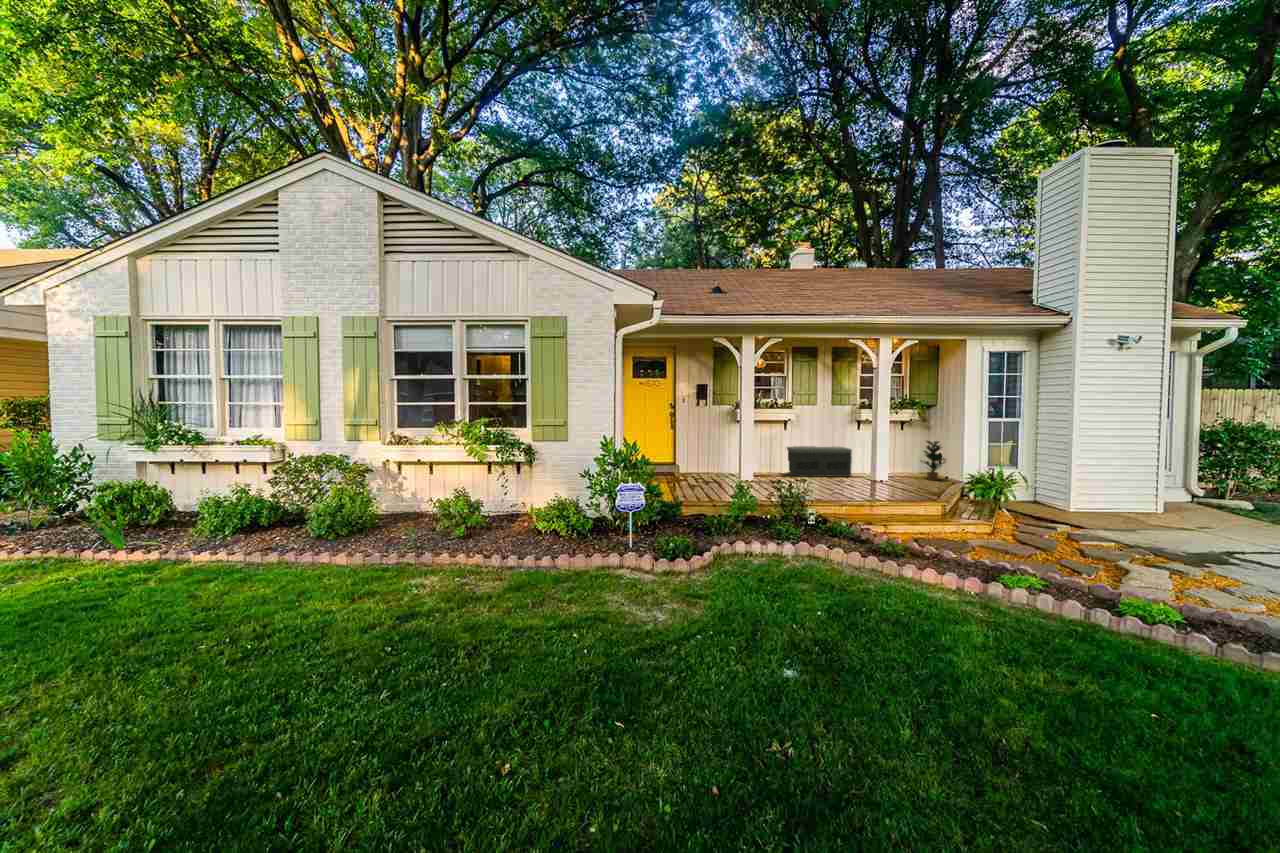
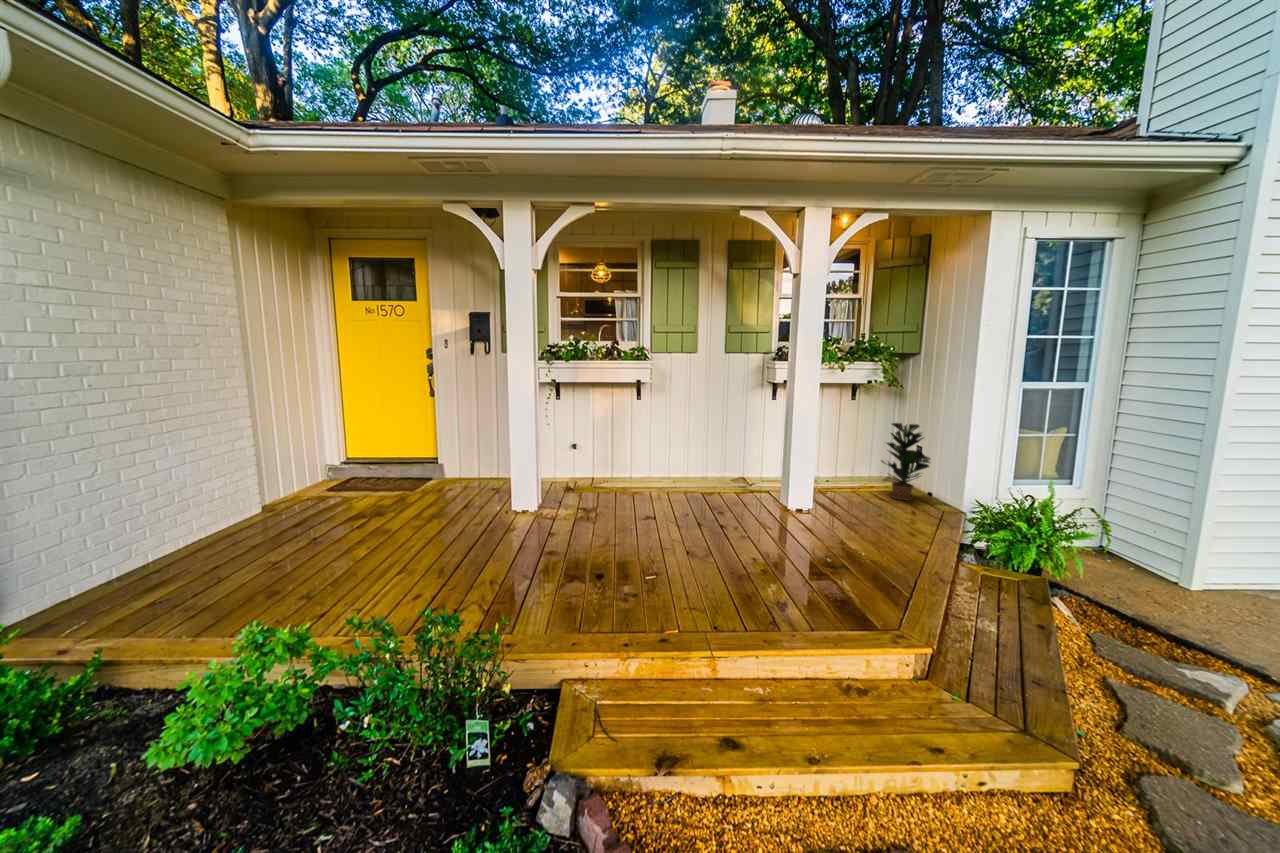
storage bench: present [787,446,852,477] -> none [637,430,752,490]

